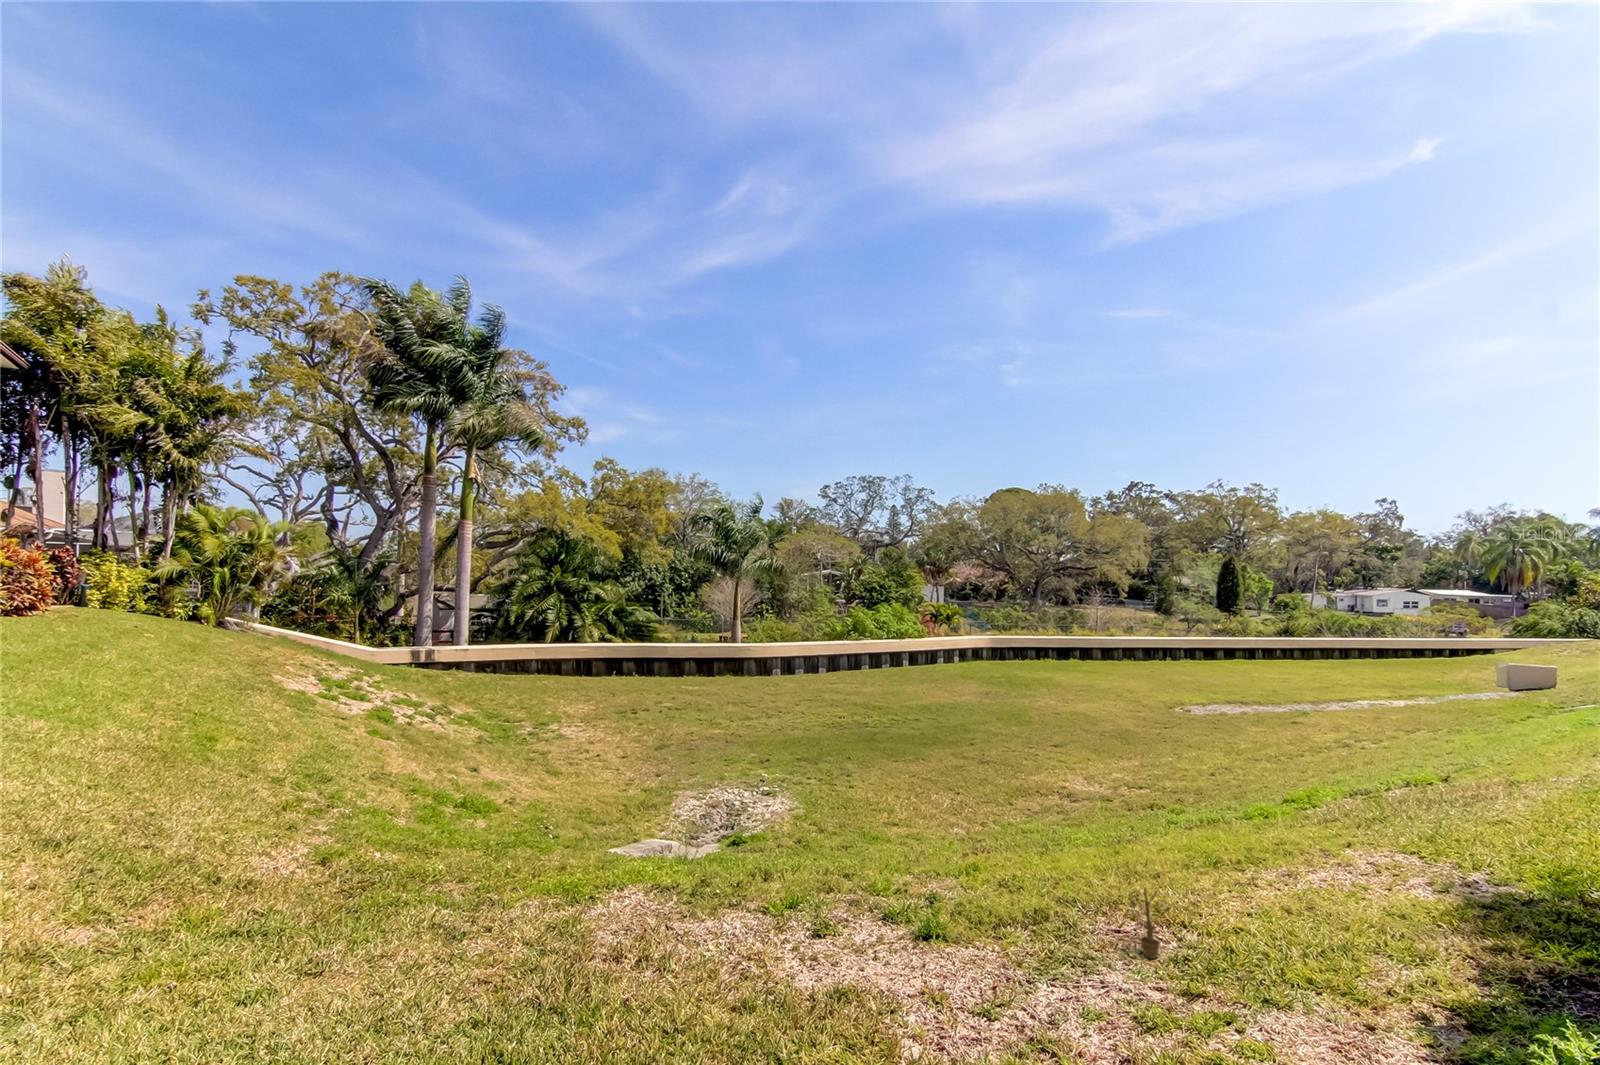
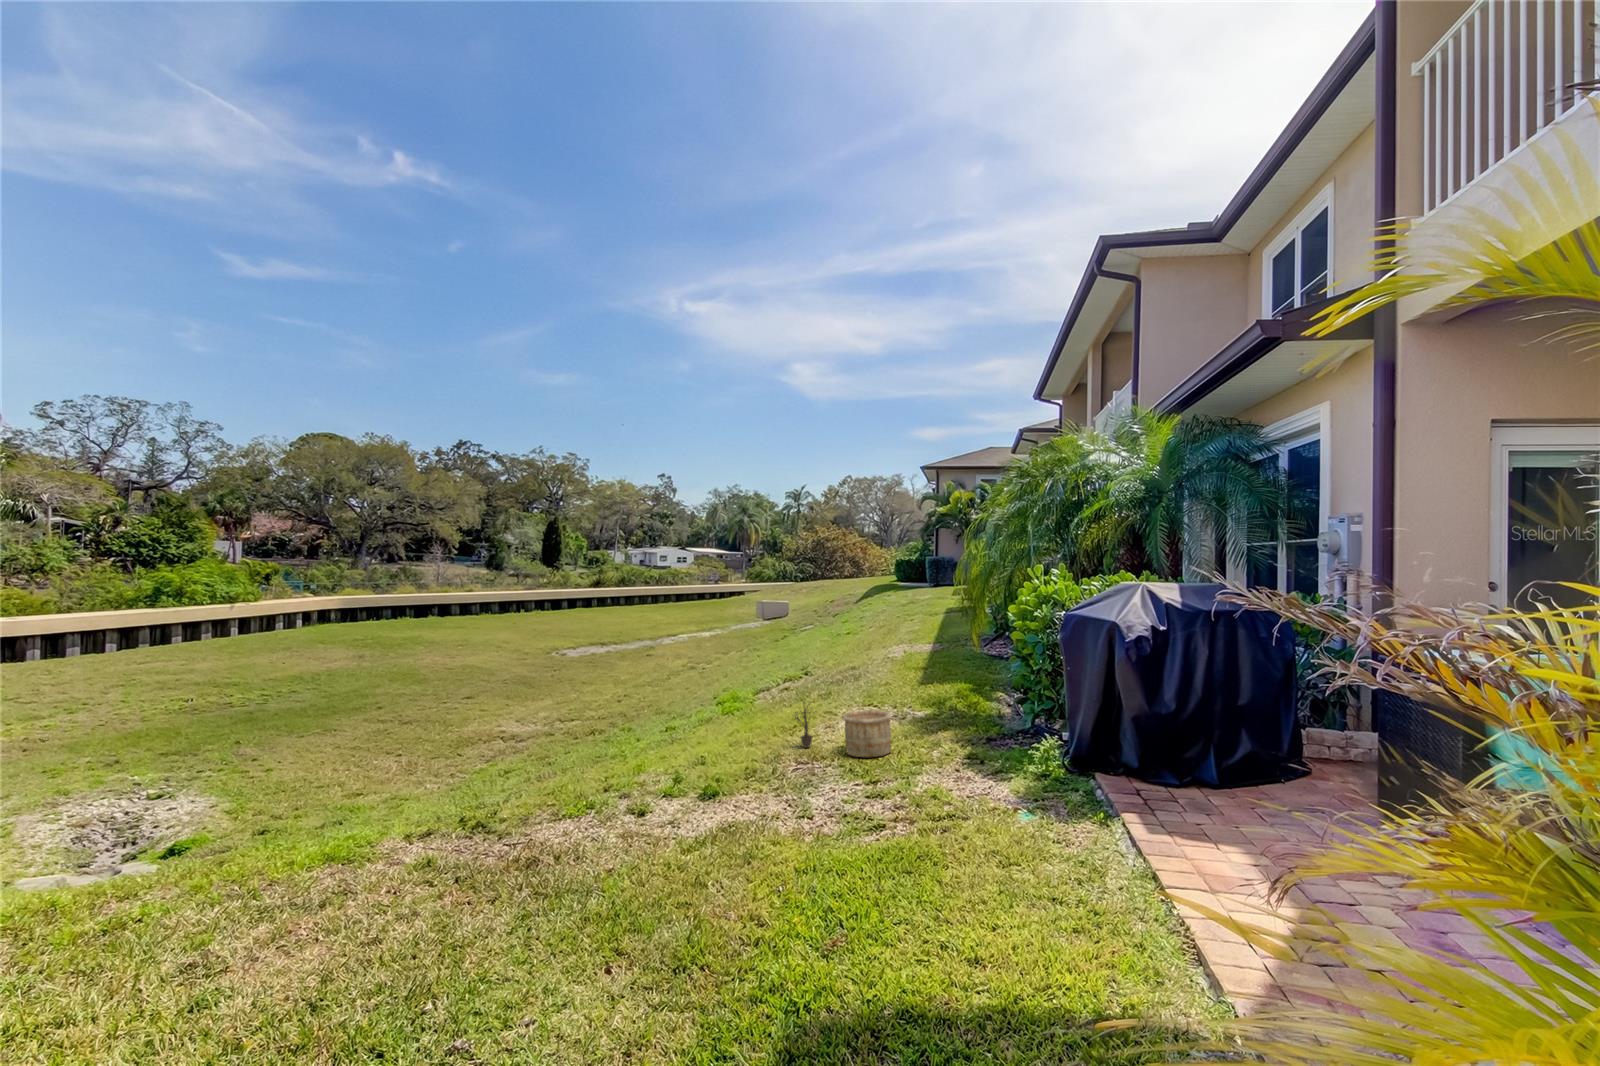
wooden bucket: none [1173,930,1262,1023] -> present [843,710,891,757]

